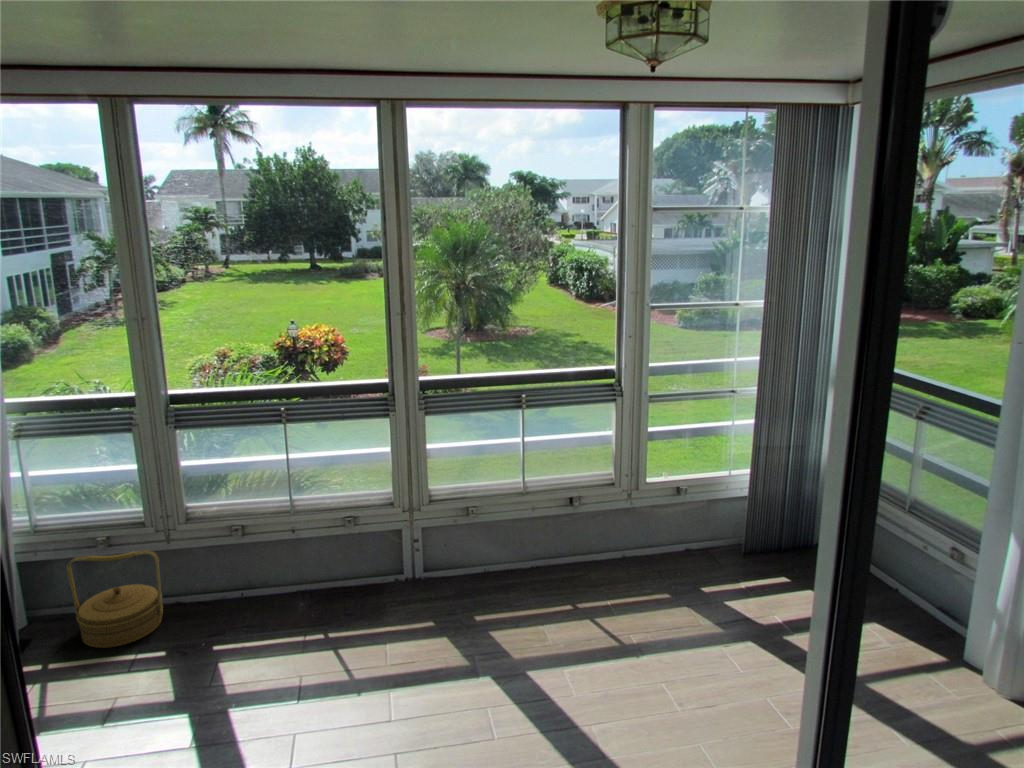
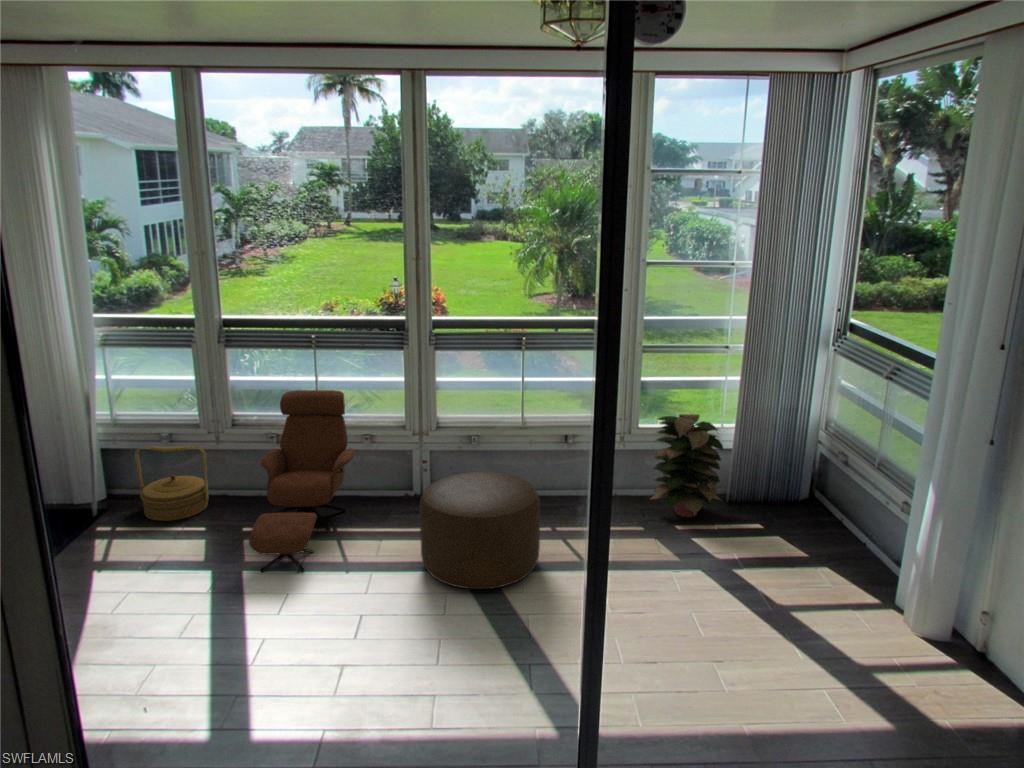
decorative plant: none [667,466,747,577] -> present [650,414,723,517]
lounge chair: none [233,469,341,708] -> present [249,390,355,572]
ottoman: none [442,553,580,701] -> present [420,472,540,589]

